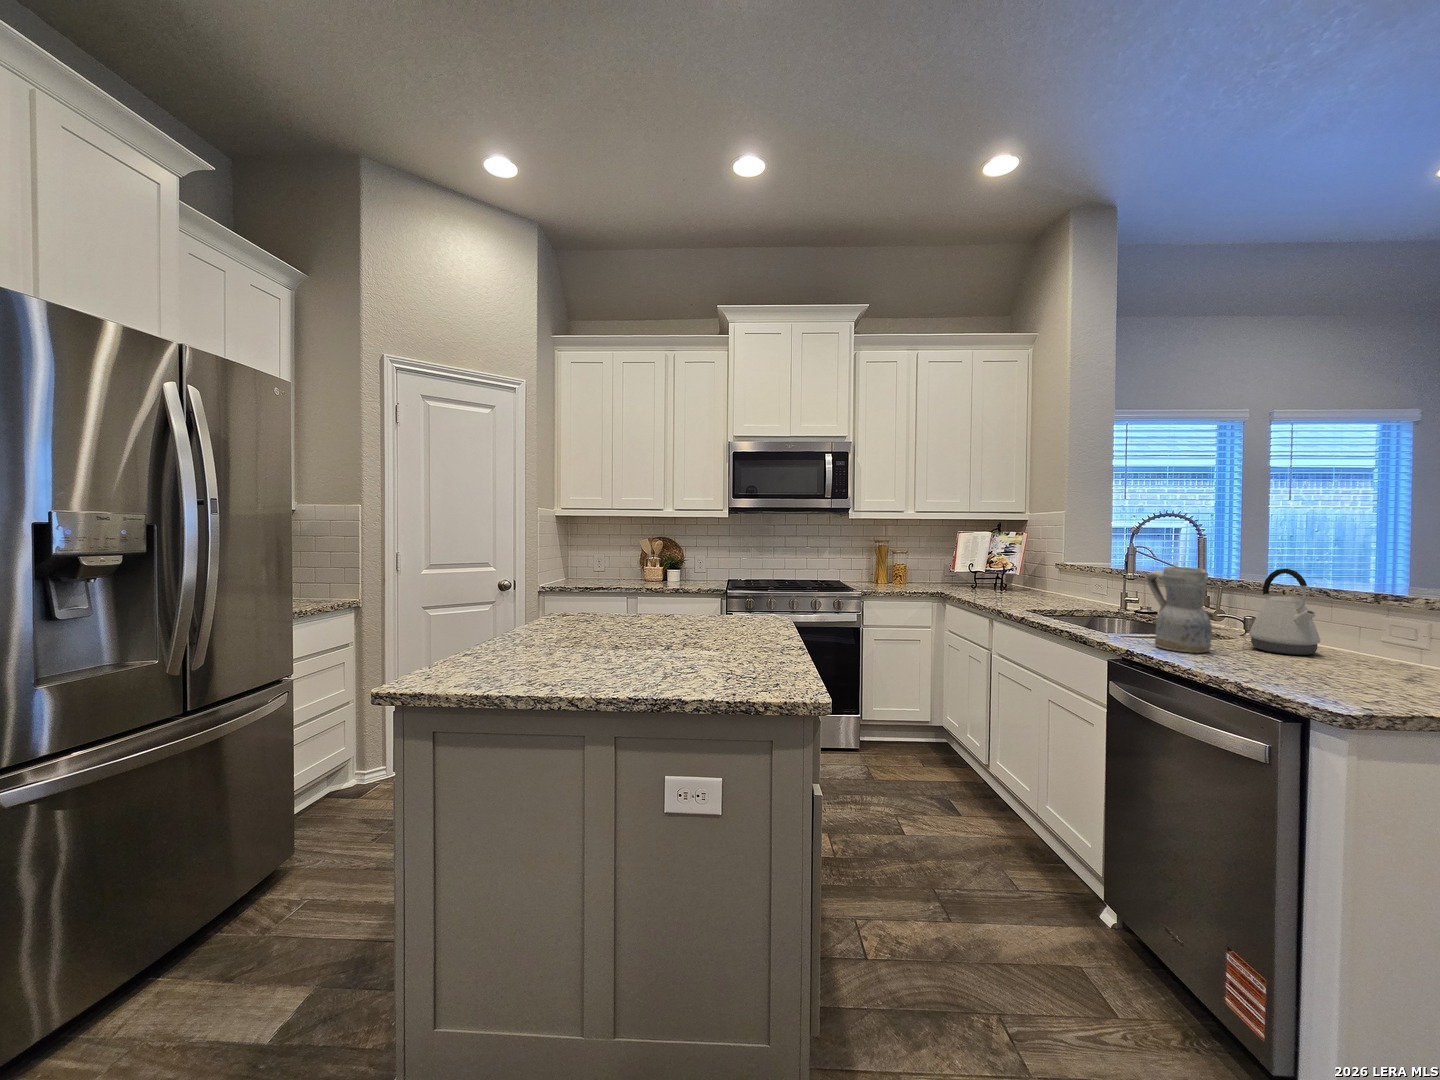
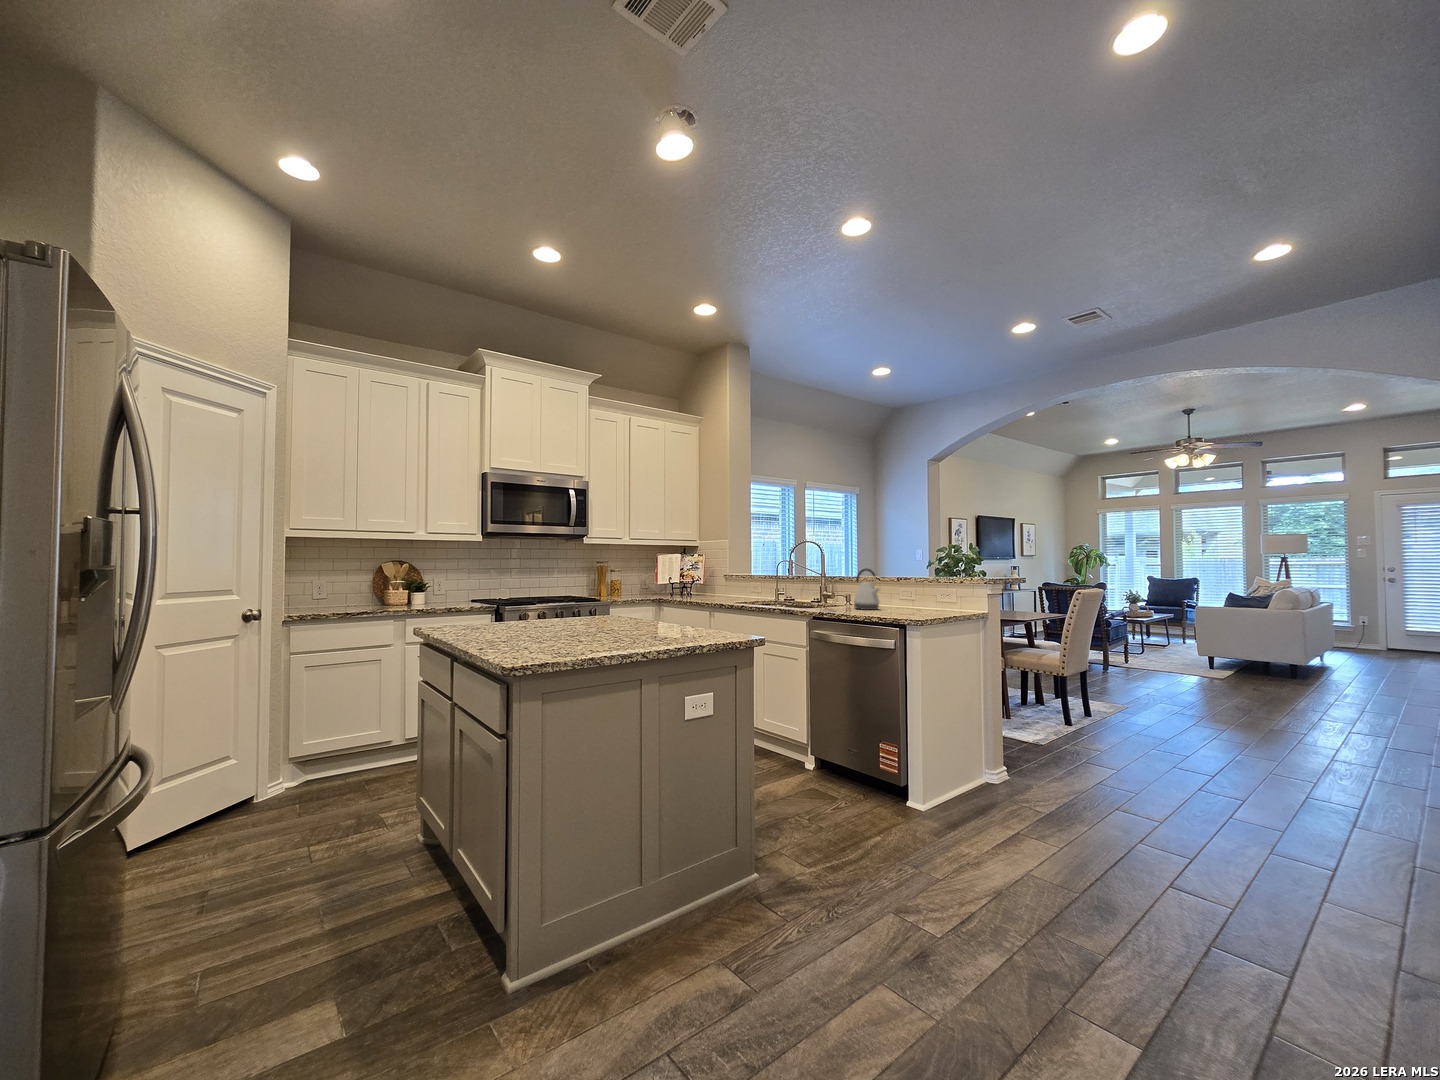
ceramic pitcher: present [1147,566,1212,653] -> none [817,569,846,612]

